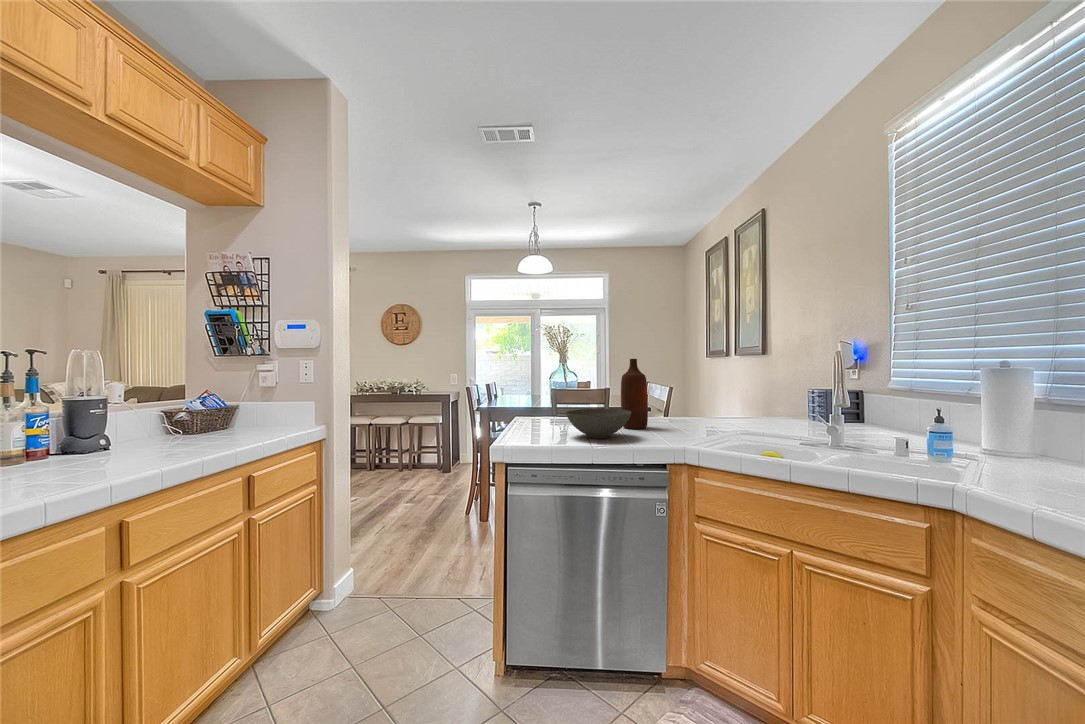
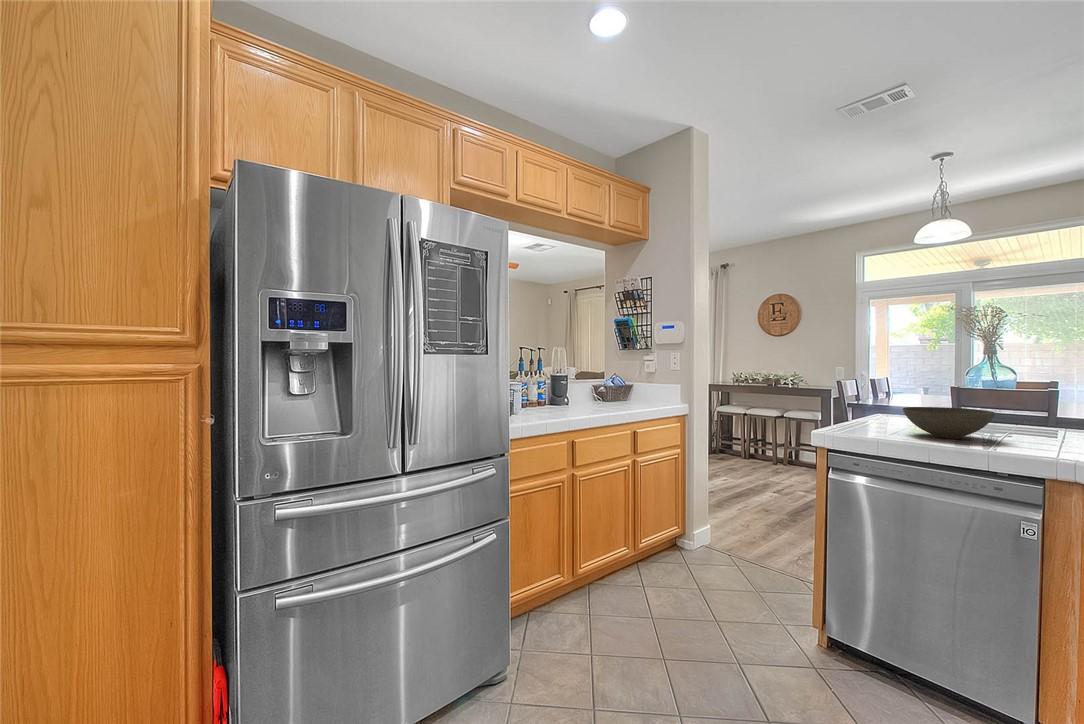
bottle: present [621,359,648,429] -> none [1005,352,1050,438]

